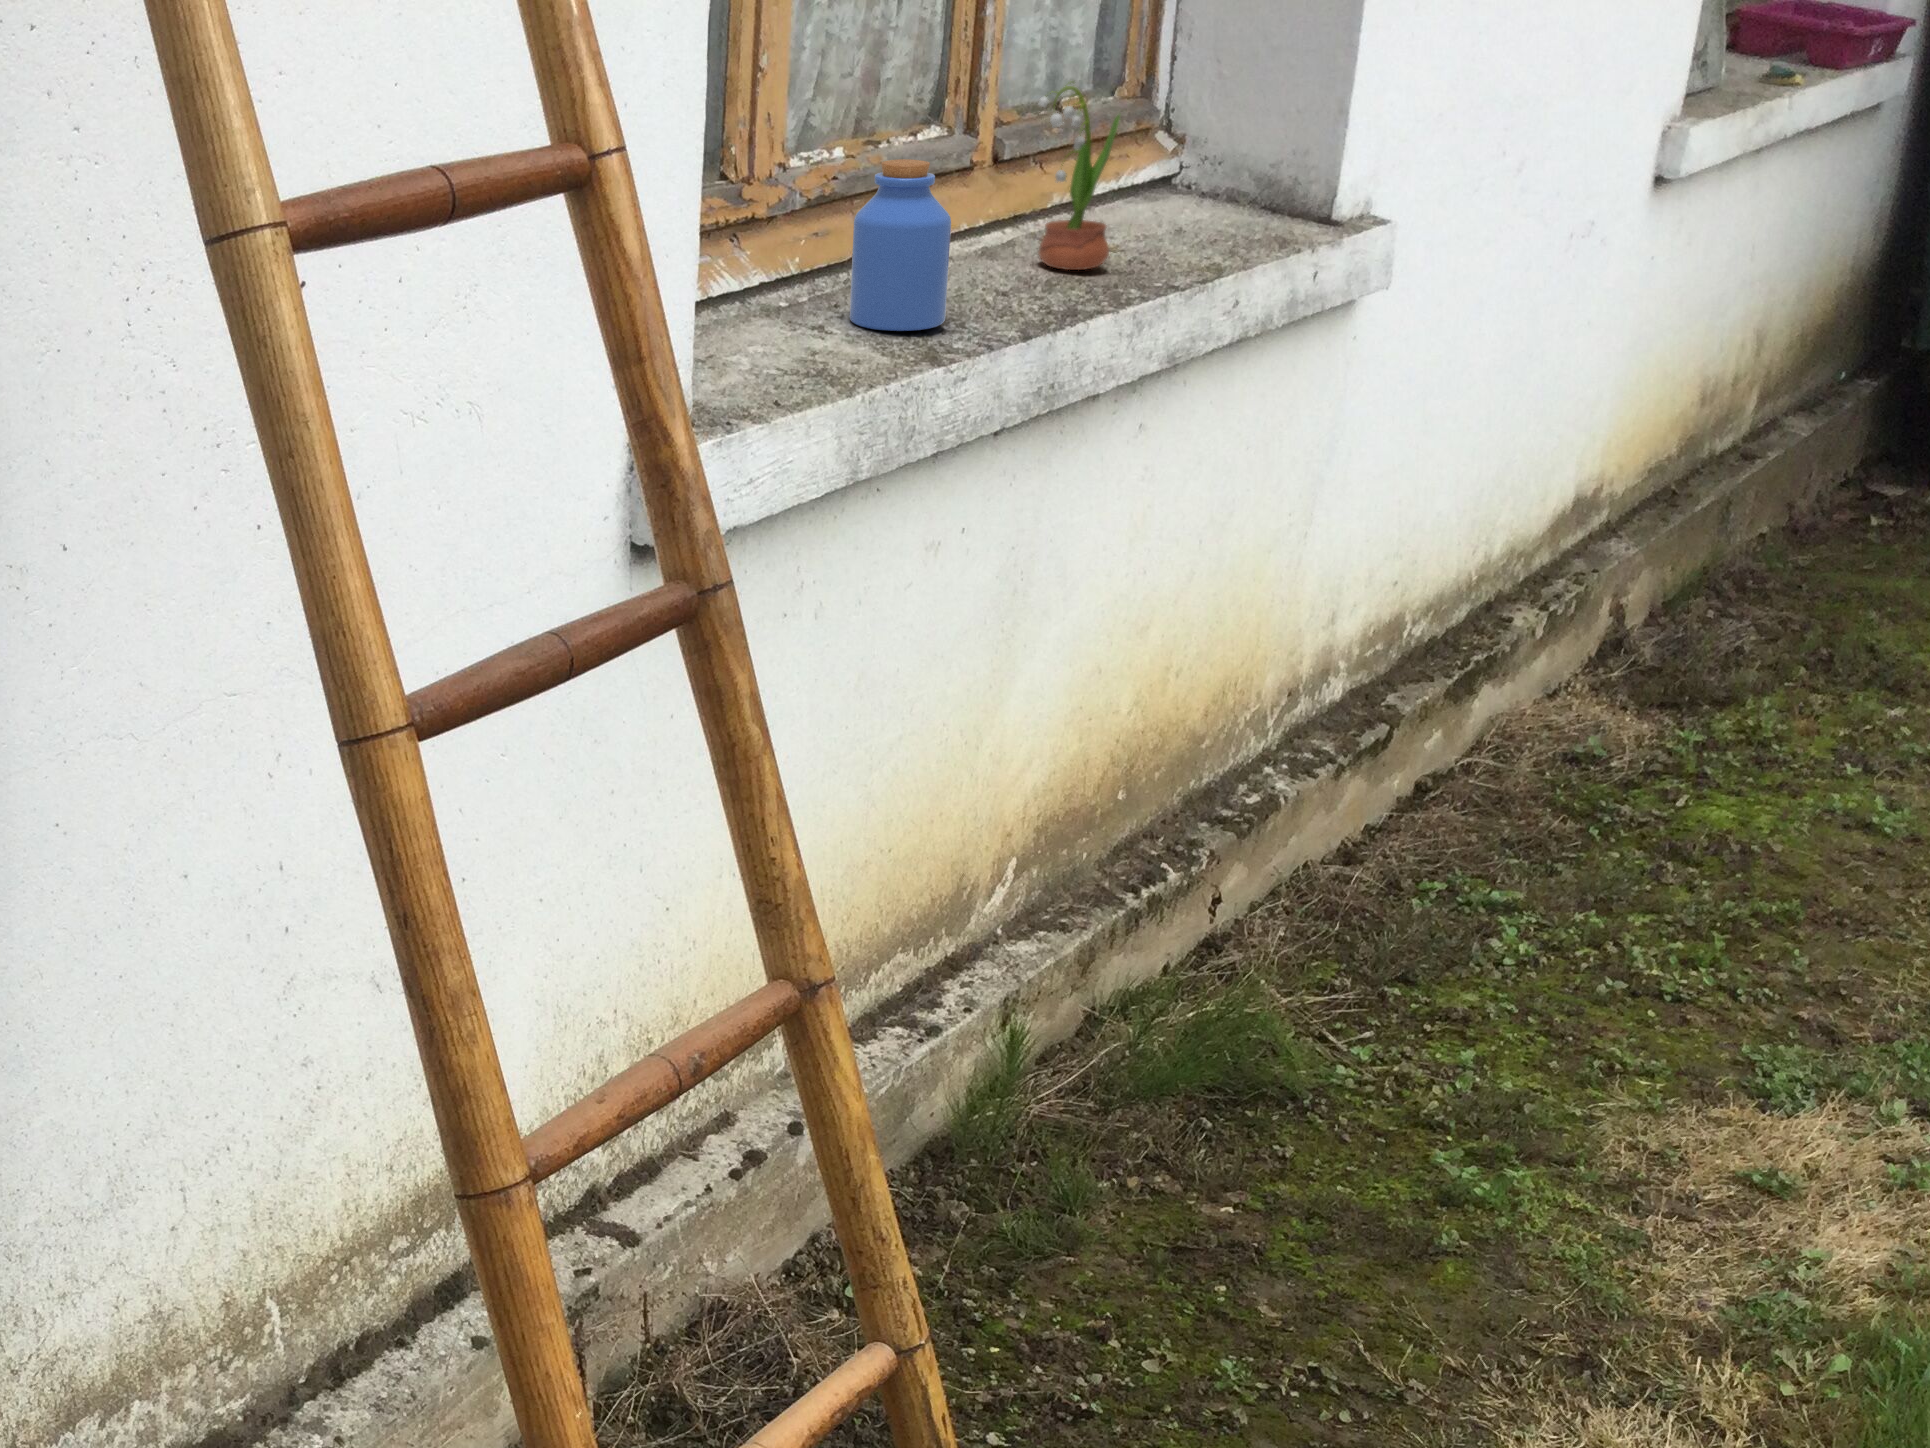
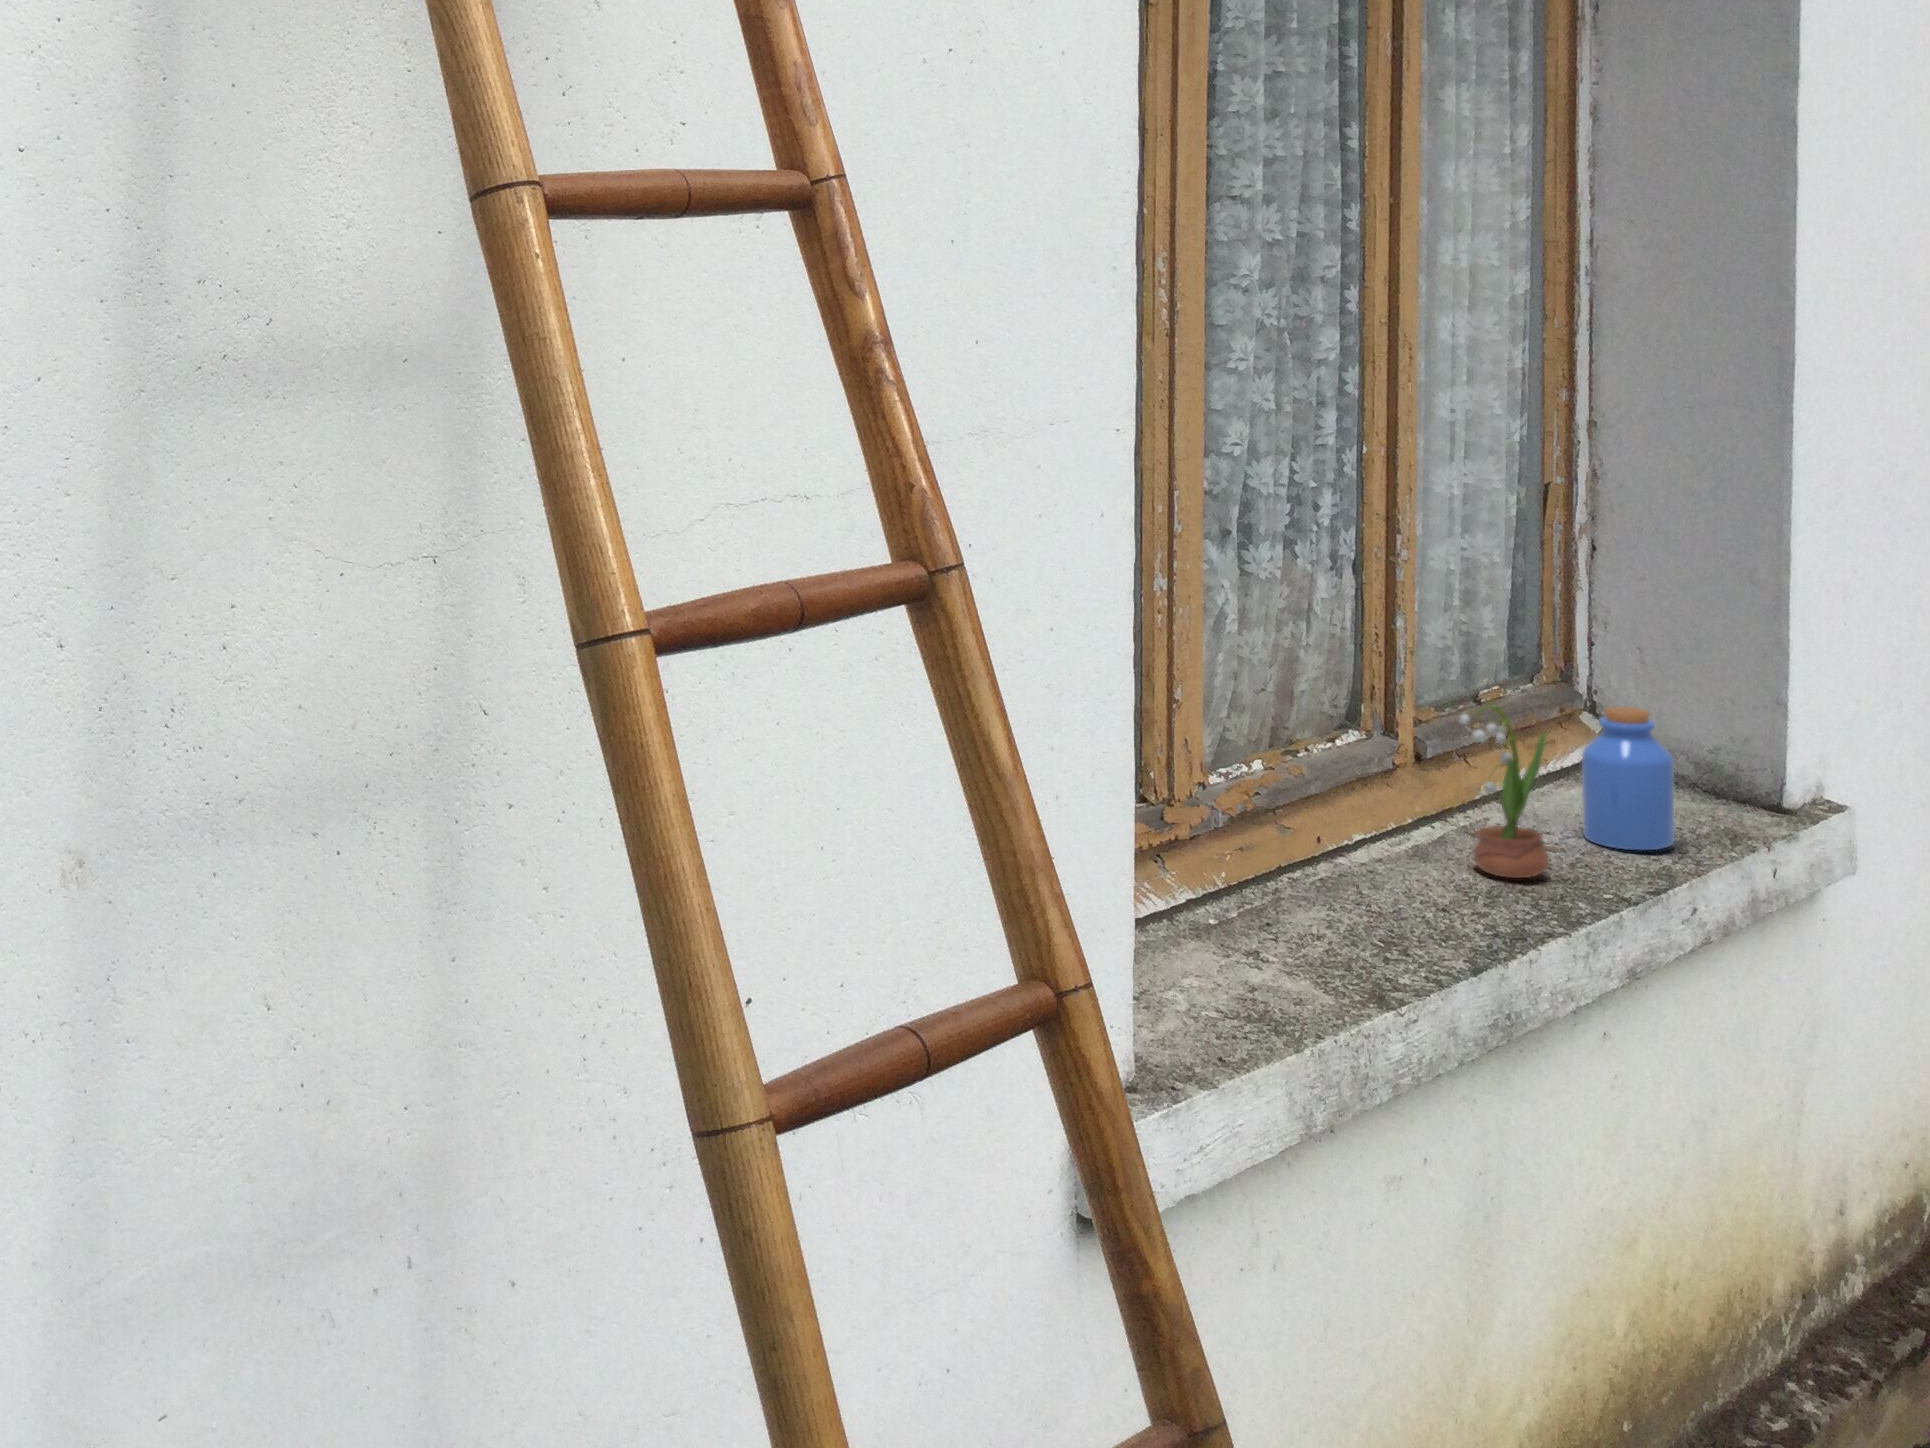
jar: present [850,159,951,331] -> present [1582,706,1675,850]

